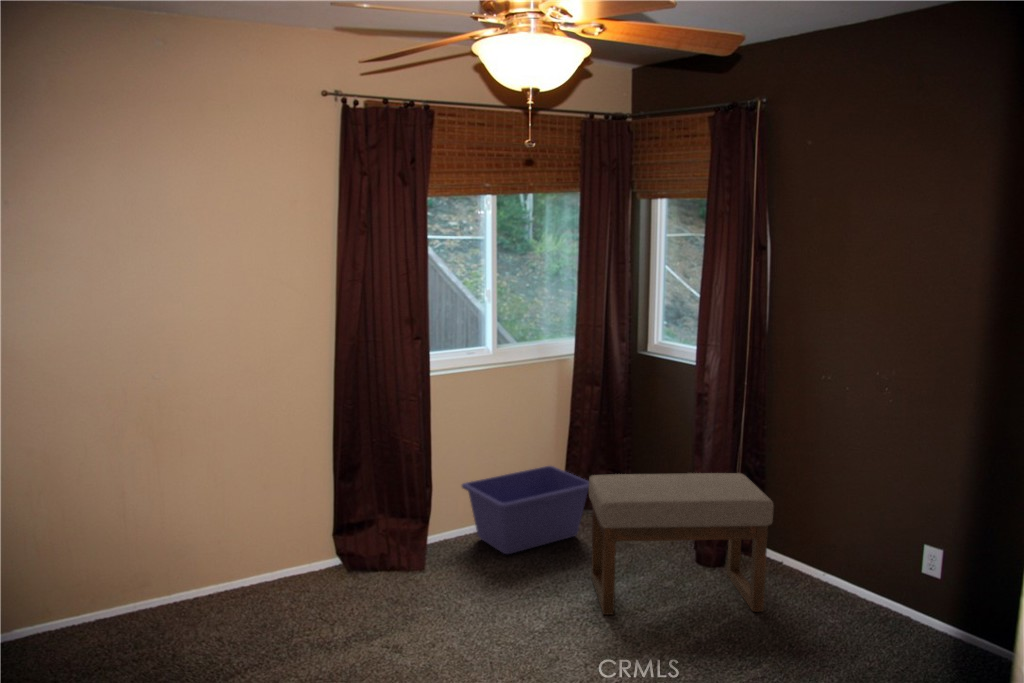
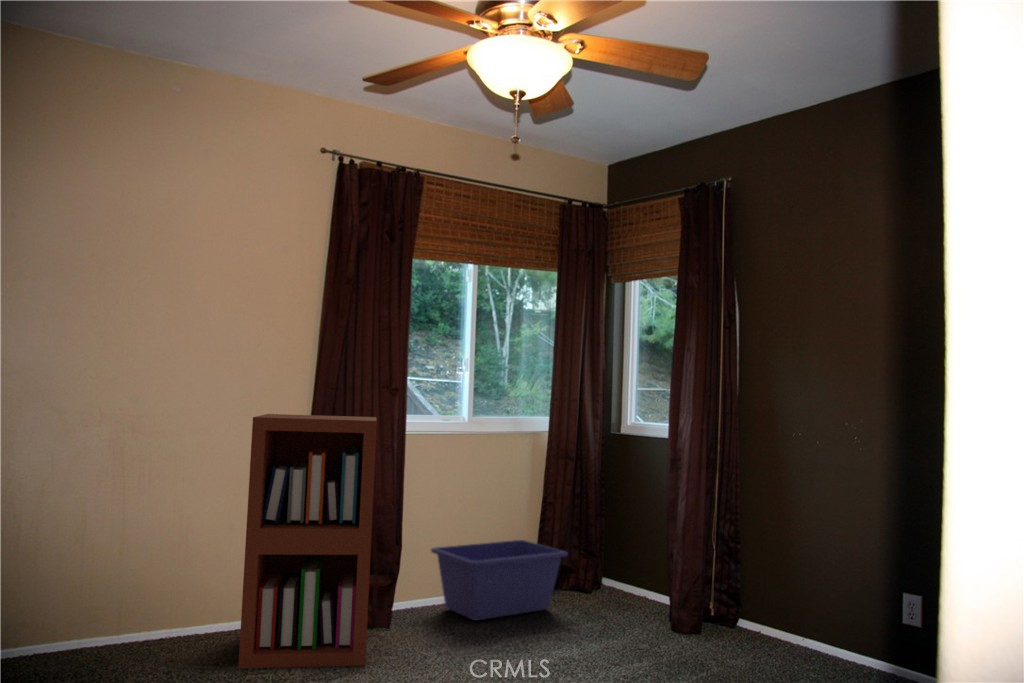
bookshelf: none [276,372,404,627] -> present [238,414,377,668]
ottoman: present [589,473,774,615] -> none [562,528,748,669]

